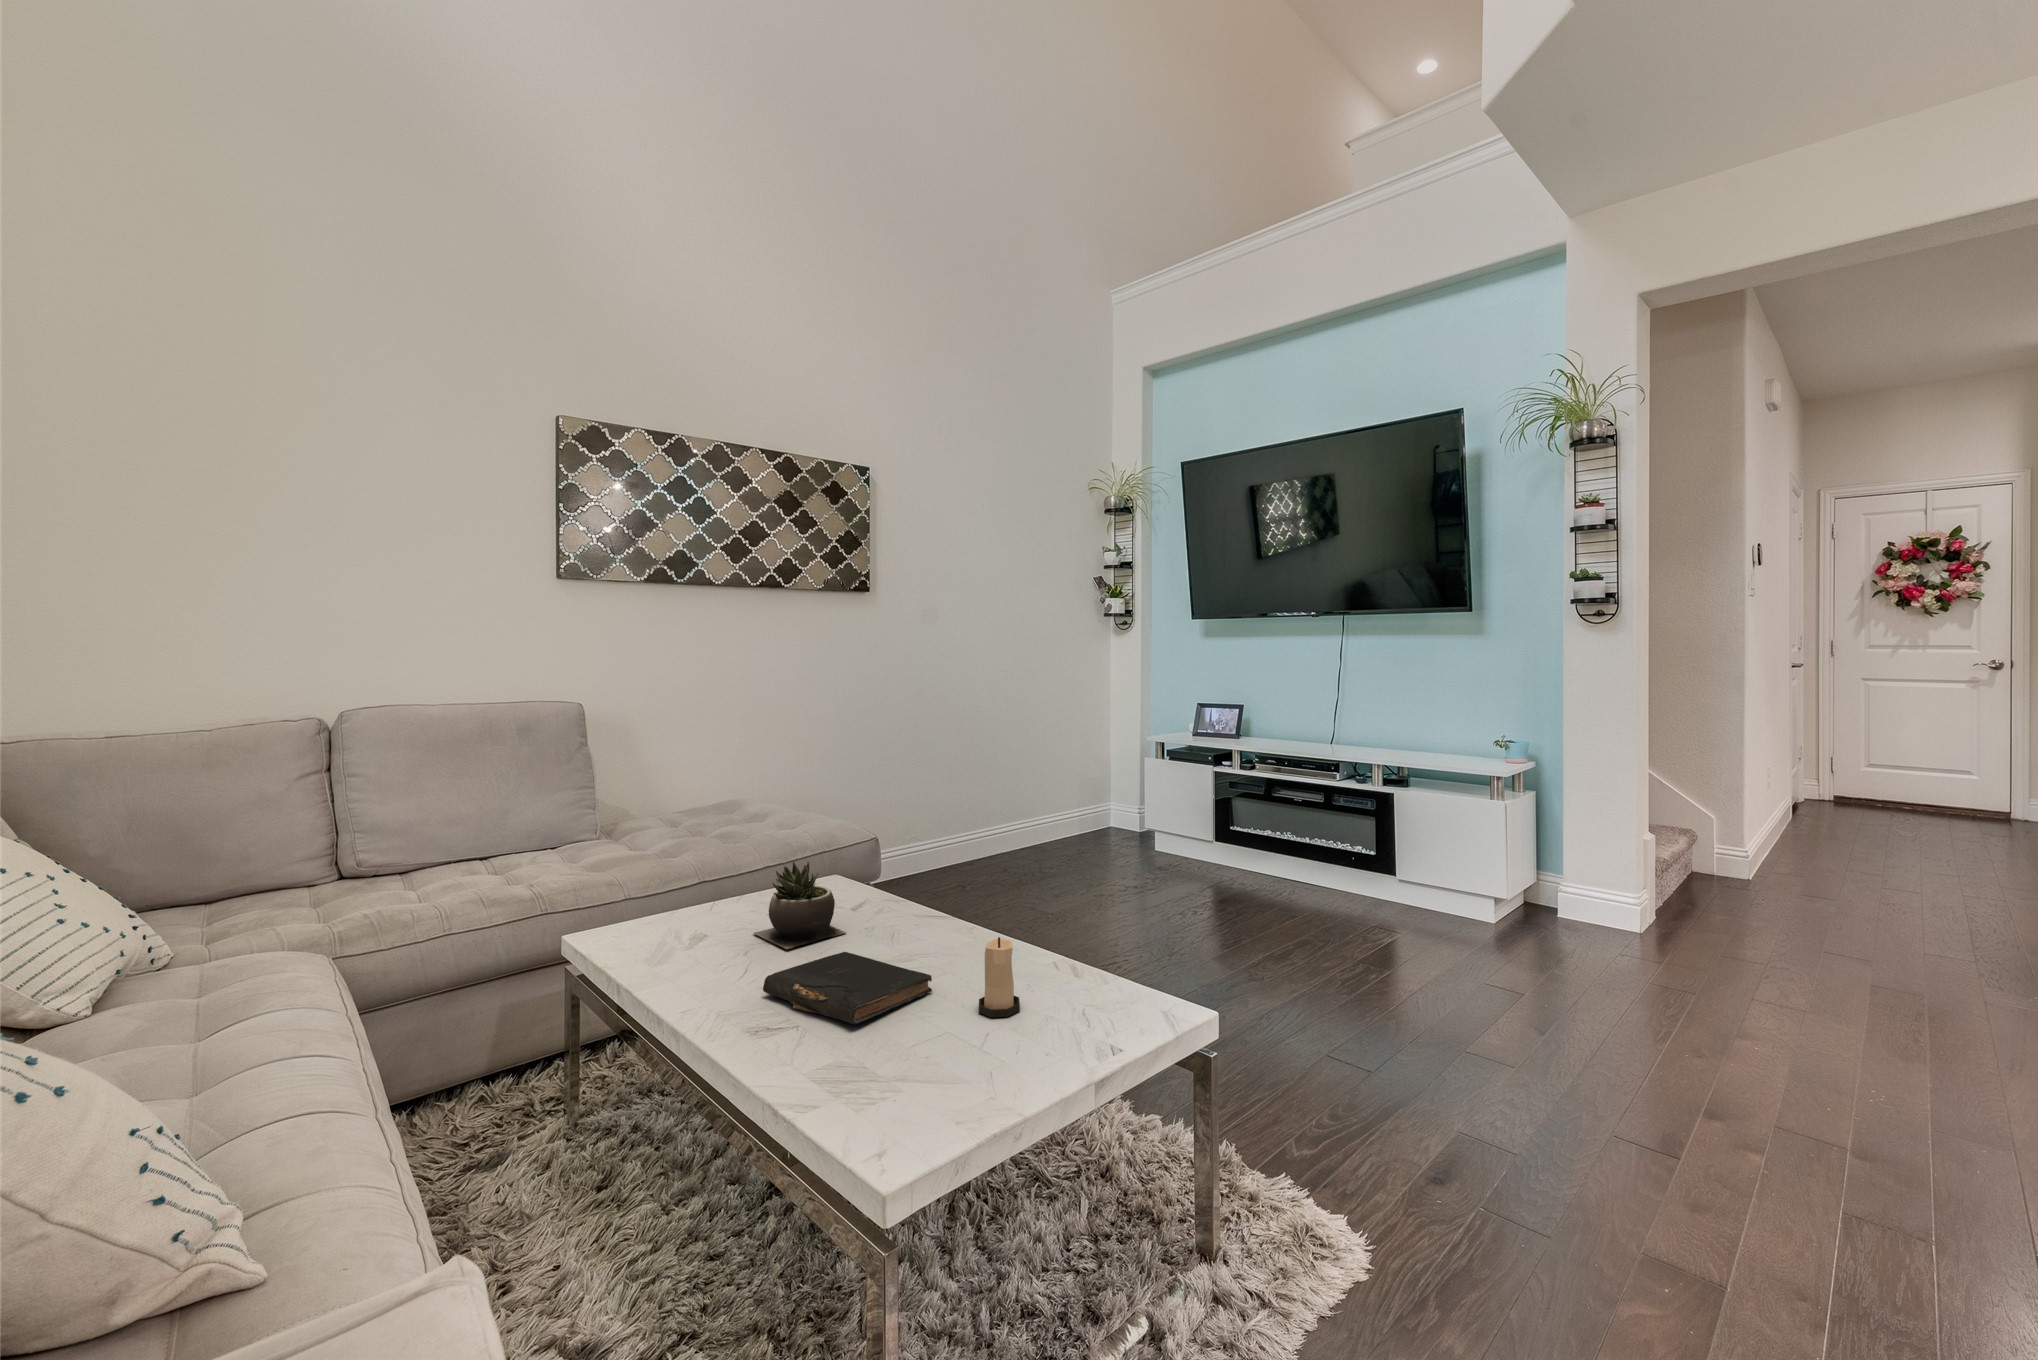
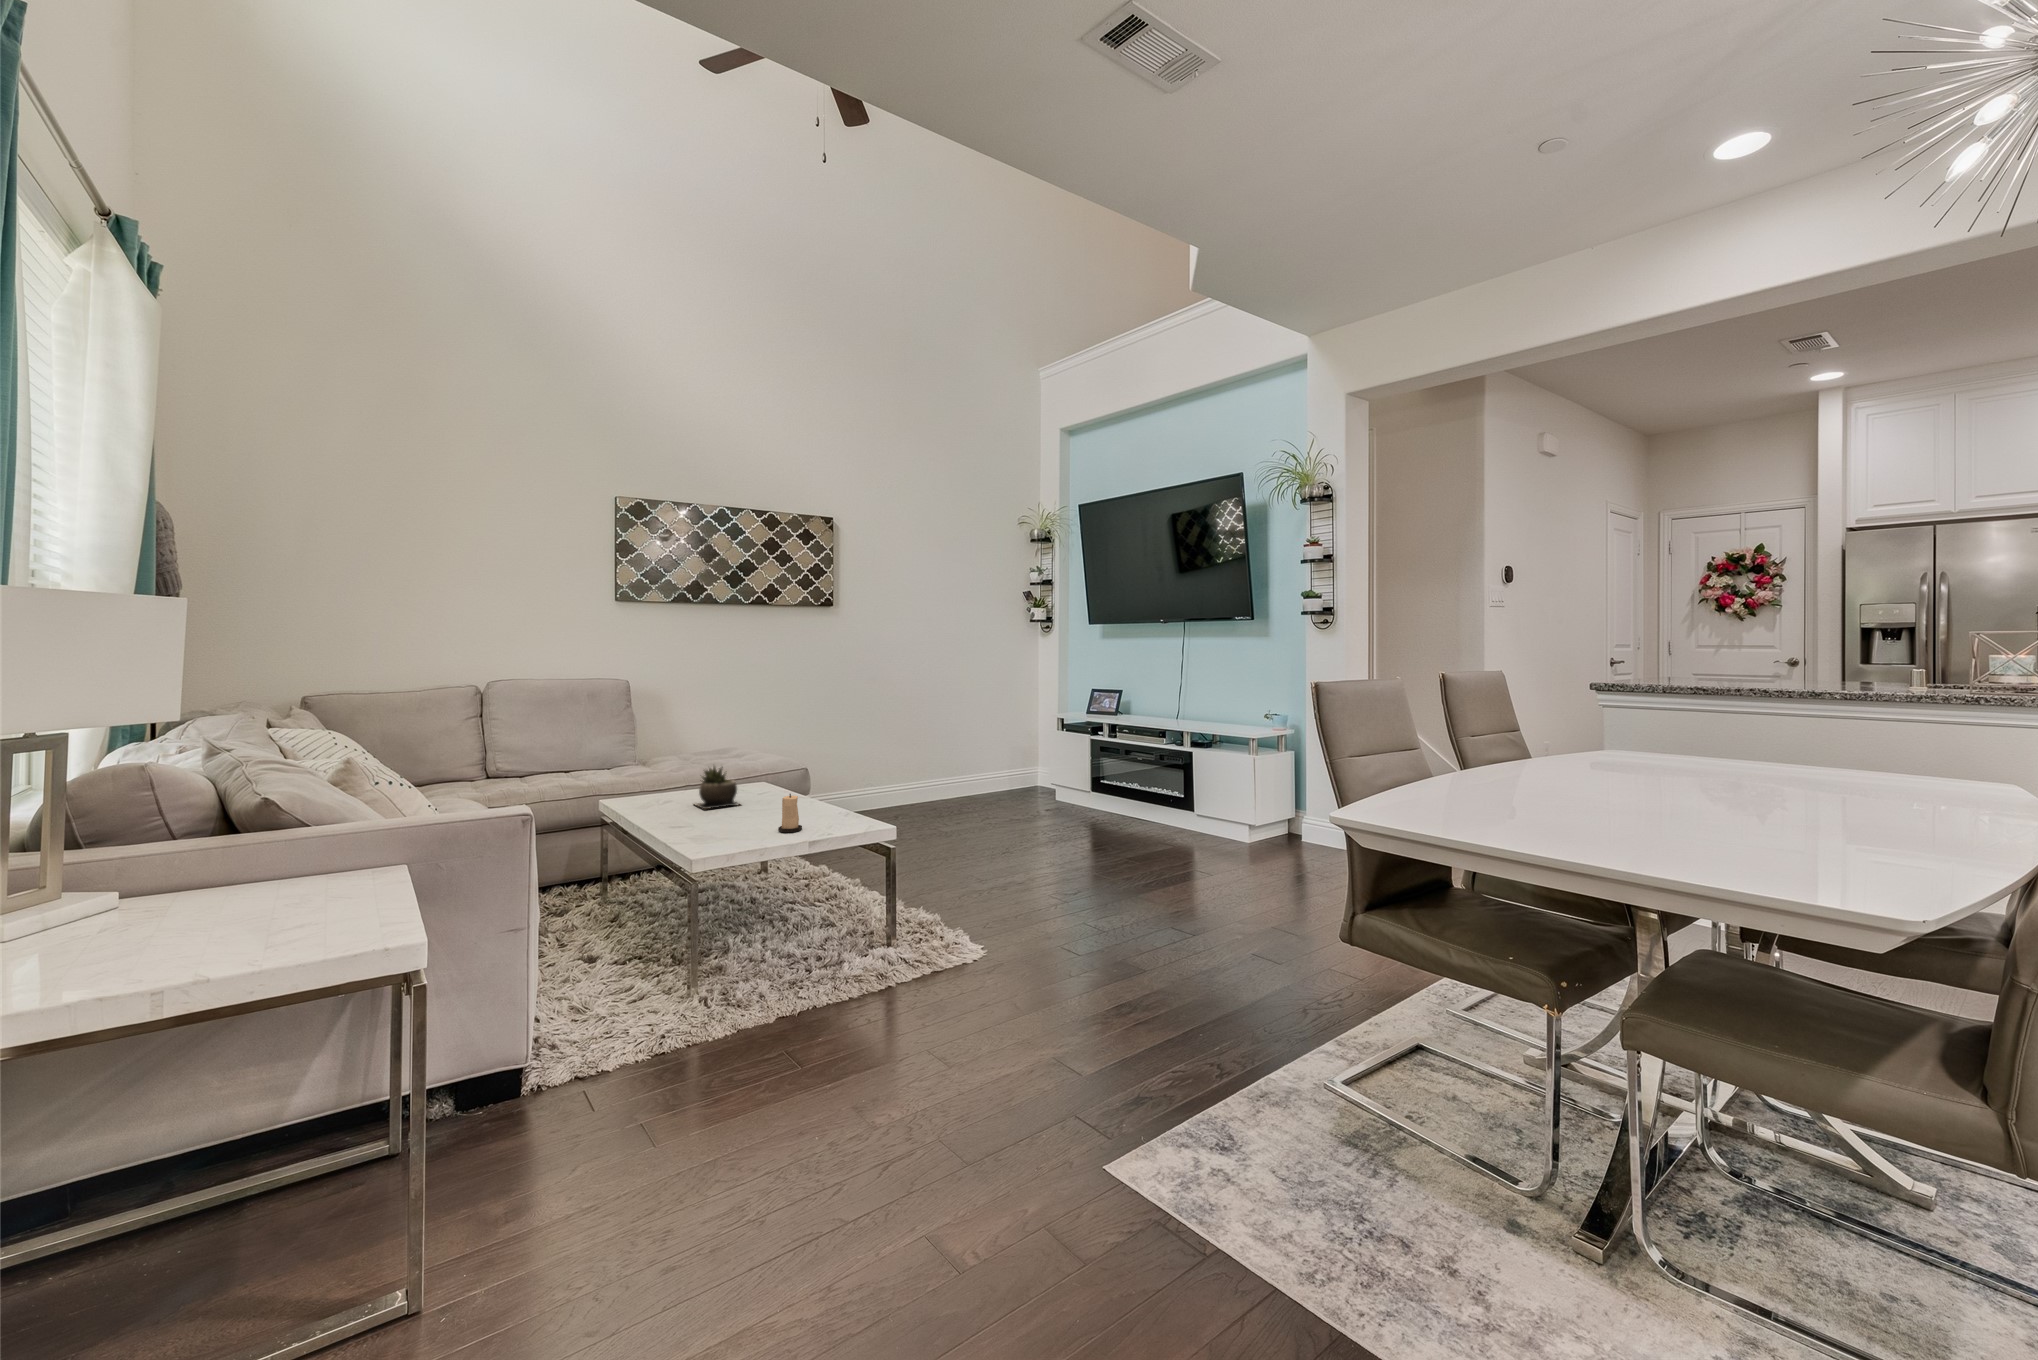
book: present [763,952,932,1024] -> none [679,809,763,832]

